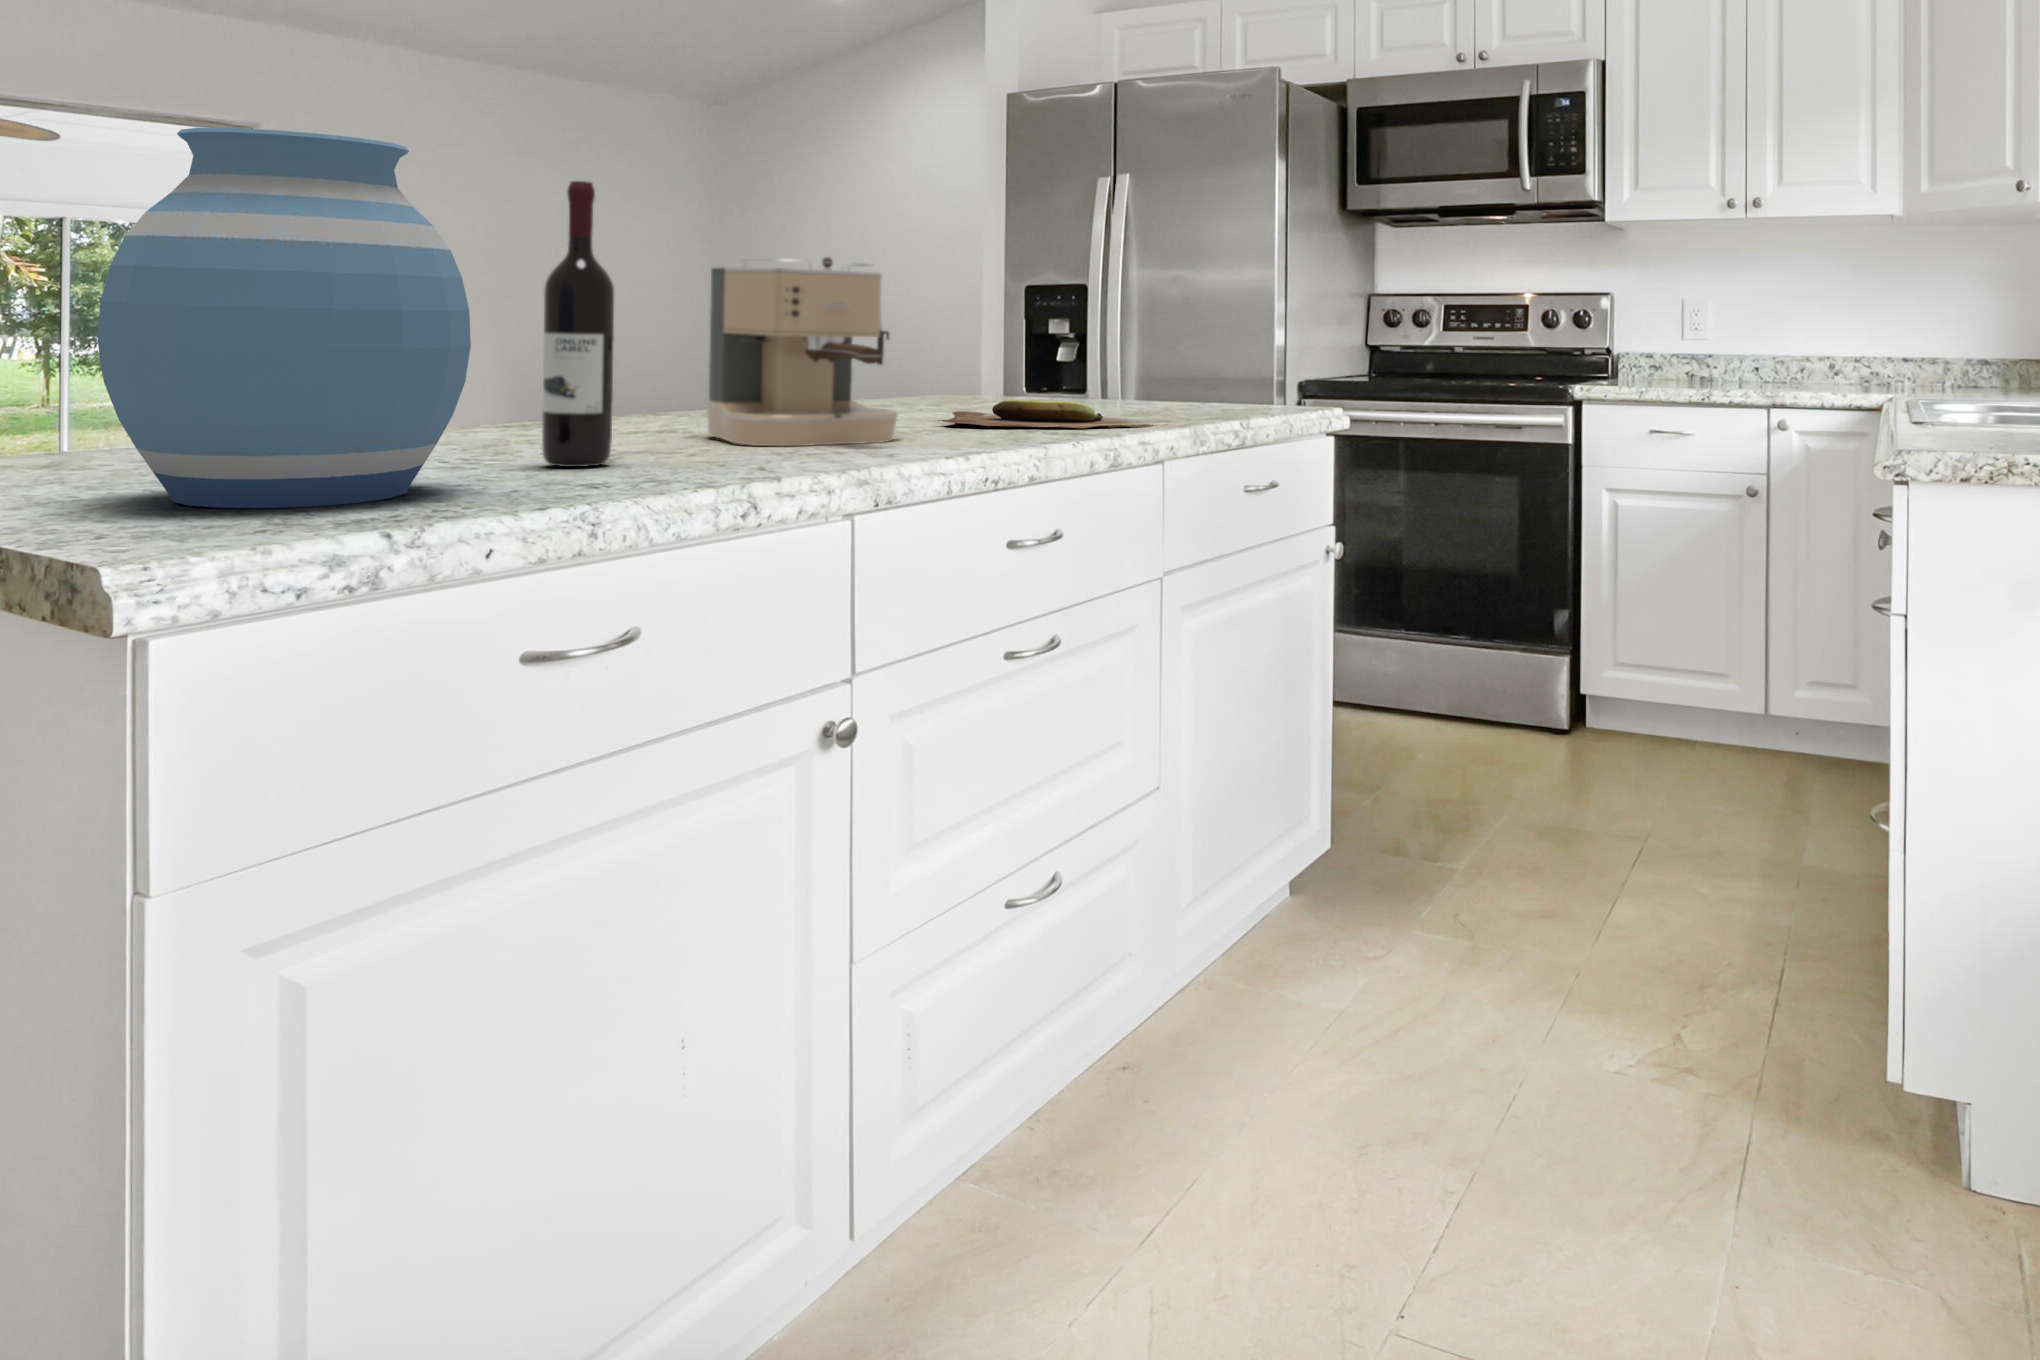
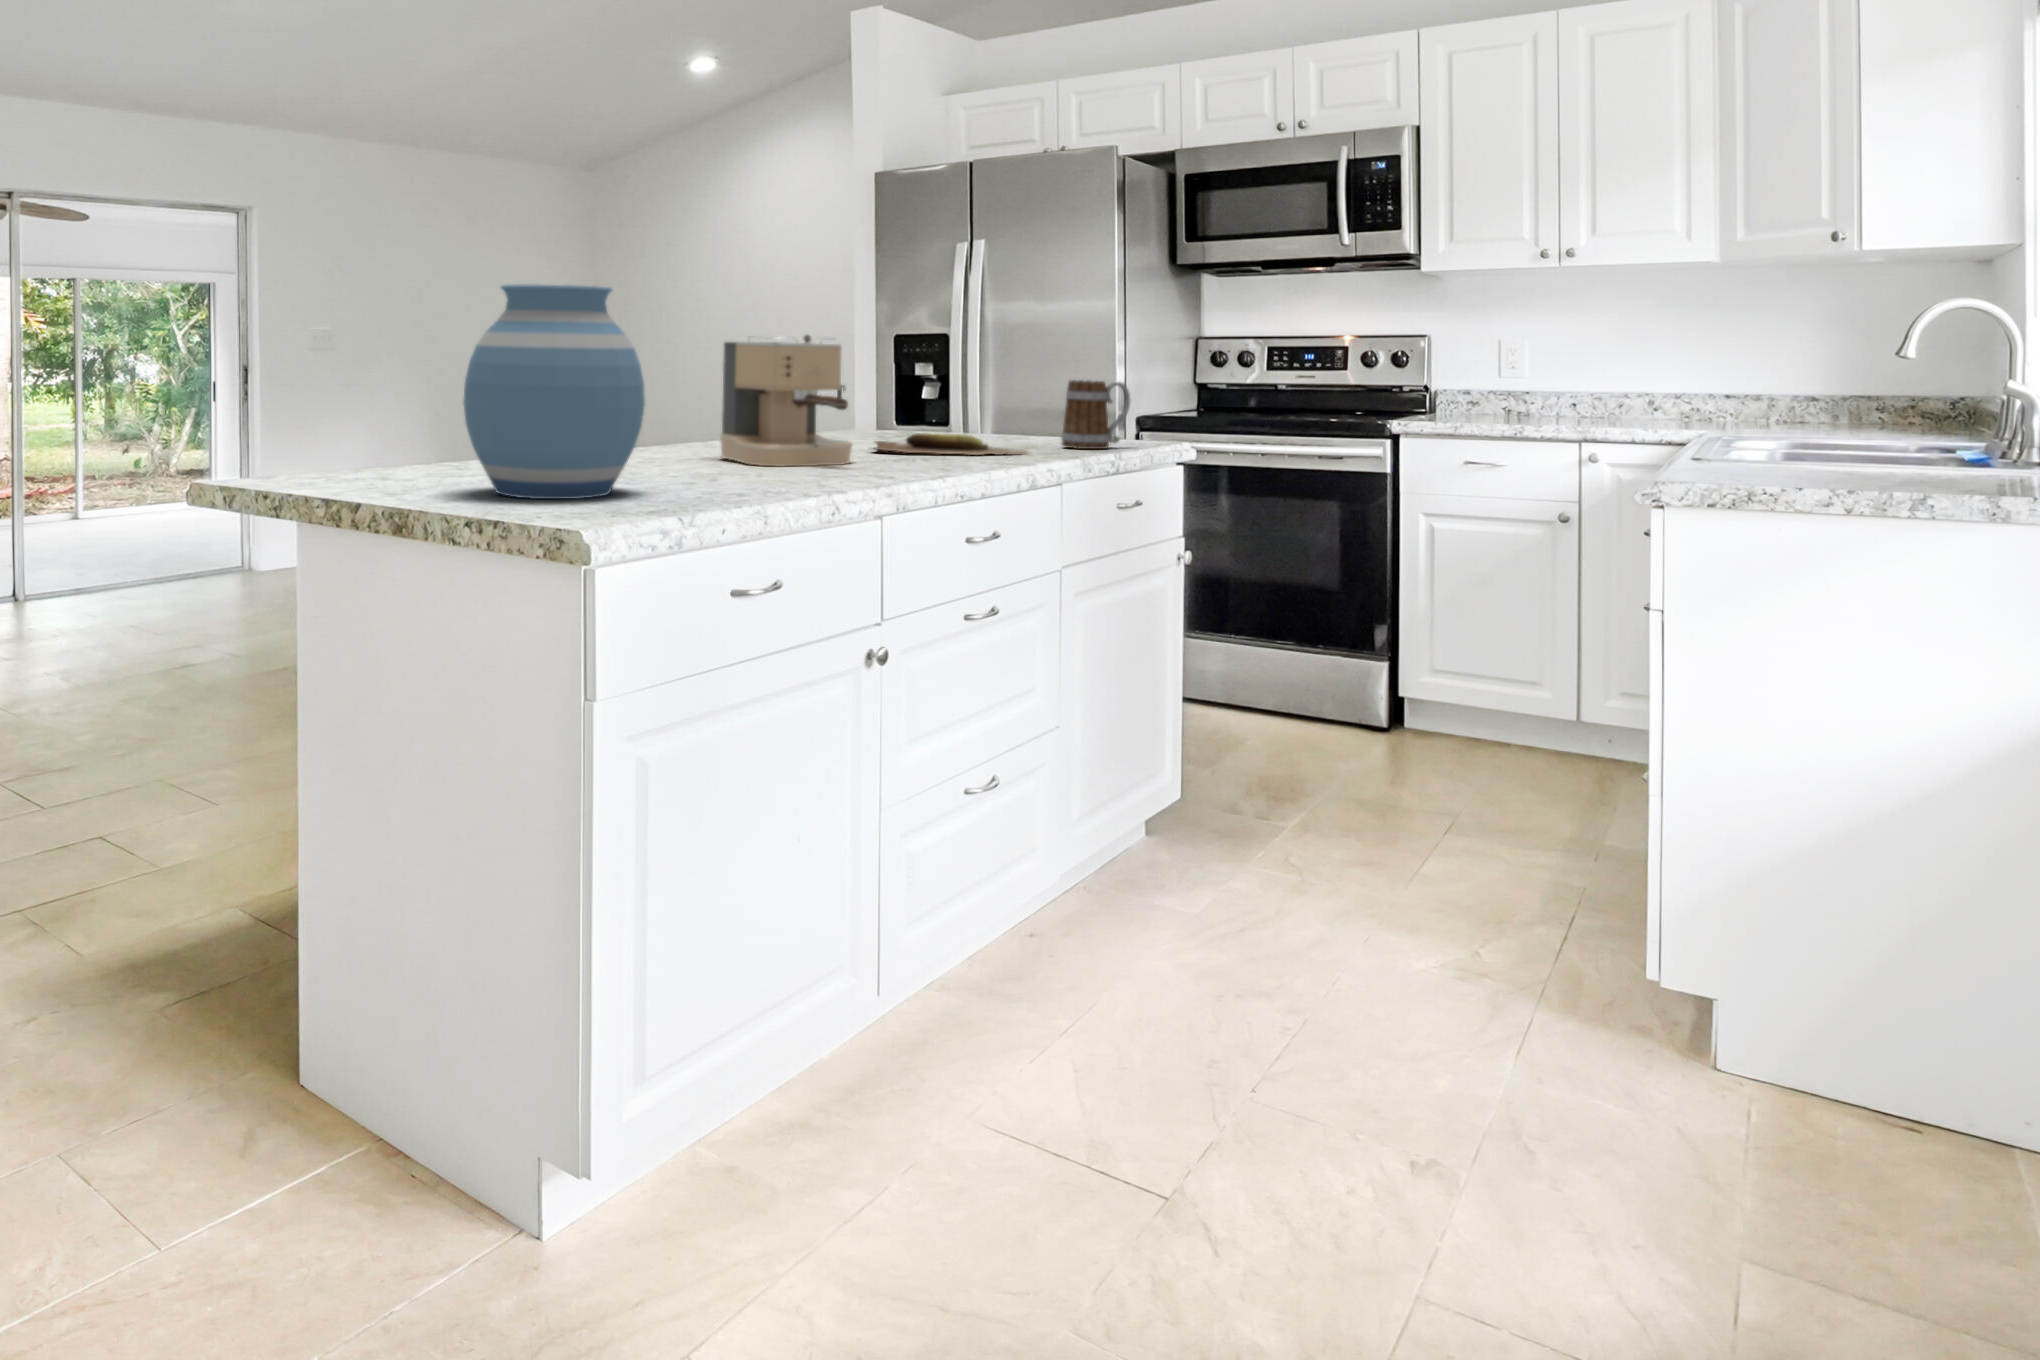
wine bottle: present [542,181,614,467] -> none [654,296,696,478]
mug: none [1198,333,1284,420] -> present [1061,380,1130,449]

